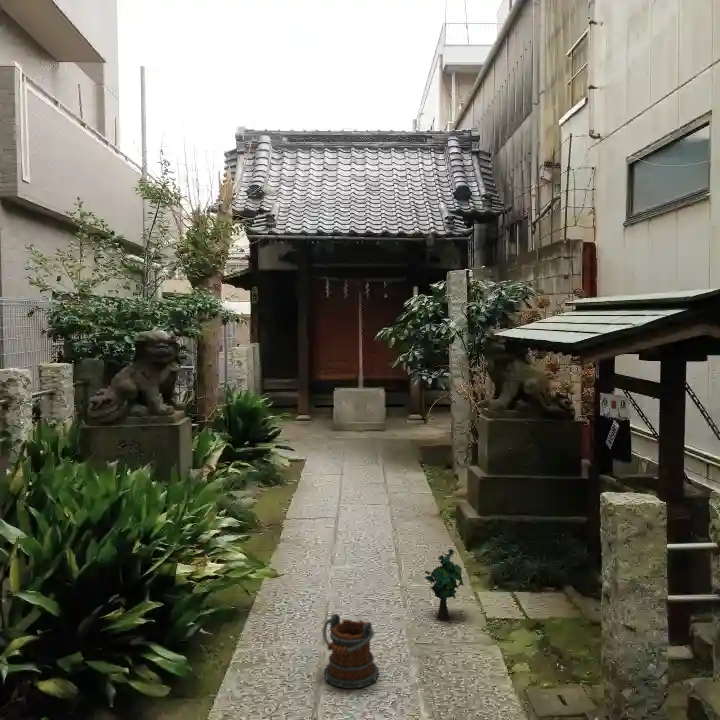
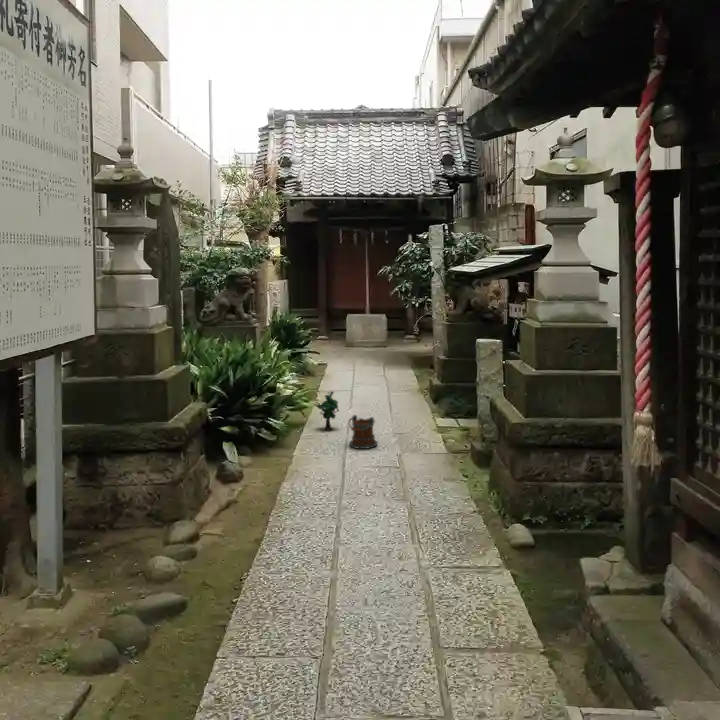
decorative plant: present [425,549,464,620] -> present [318,392,339,430]

